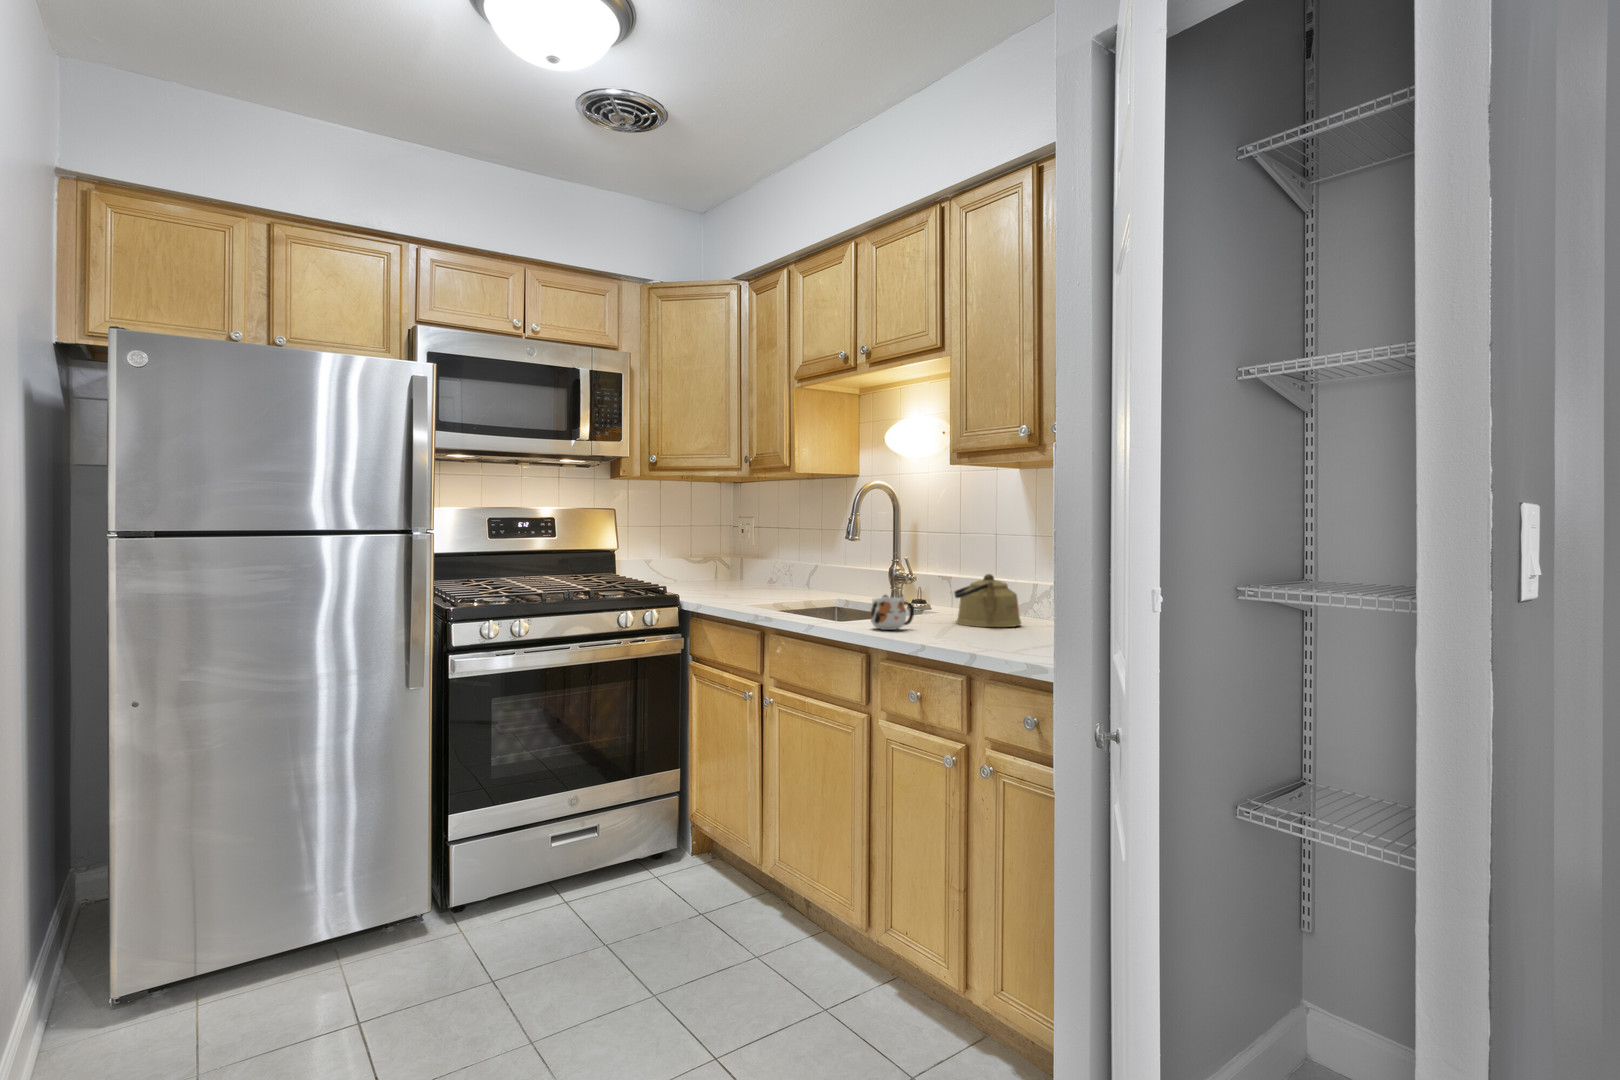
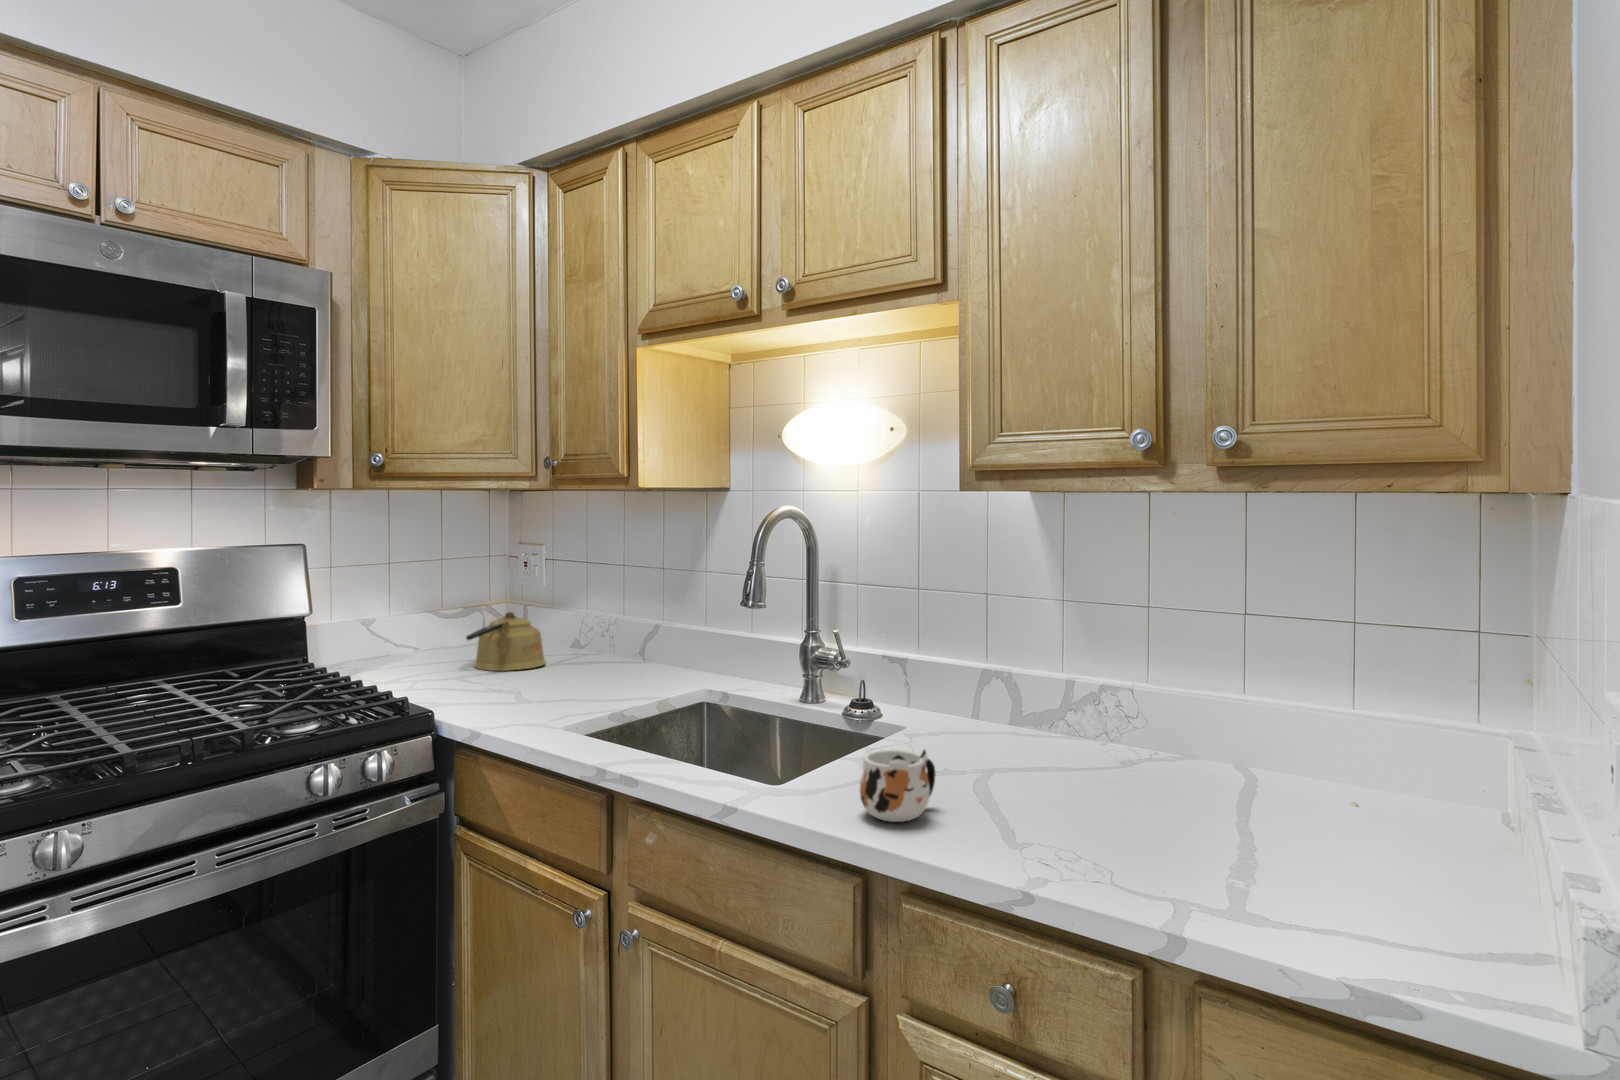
kettle: present [954,574,1021,627] -> present [466,612,546,671]

